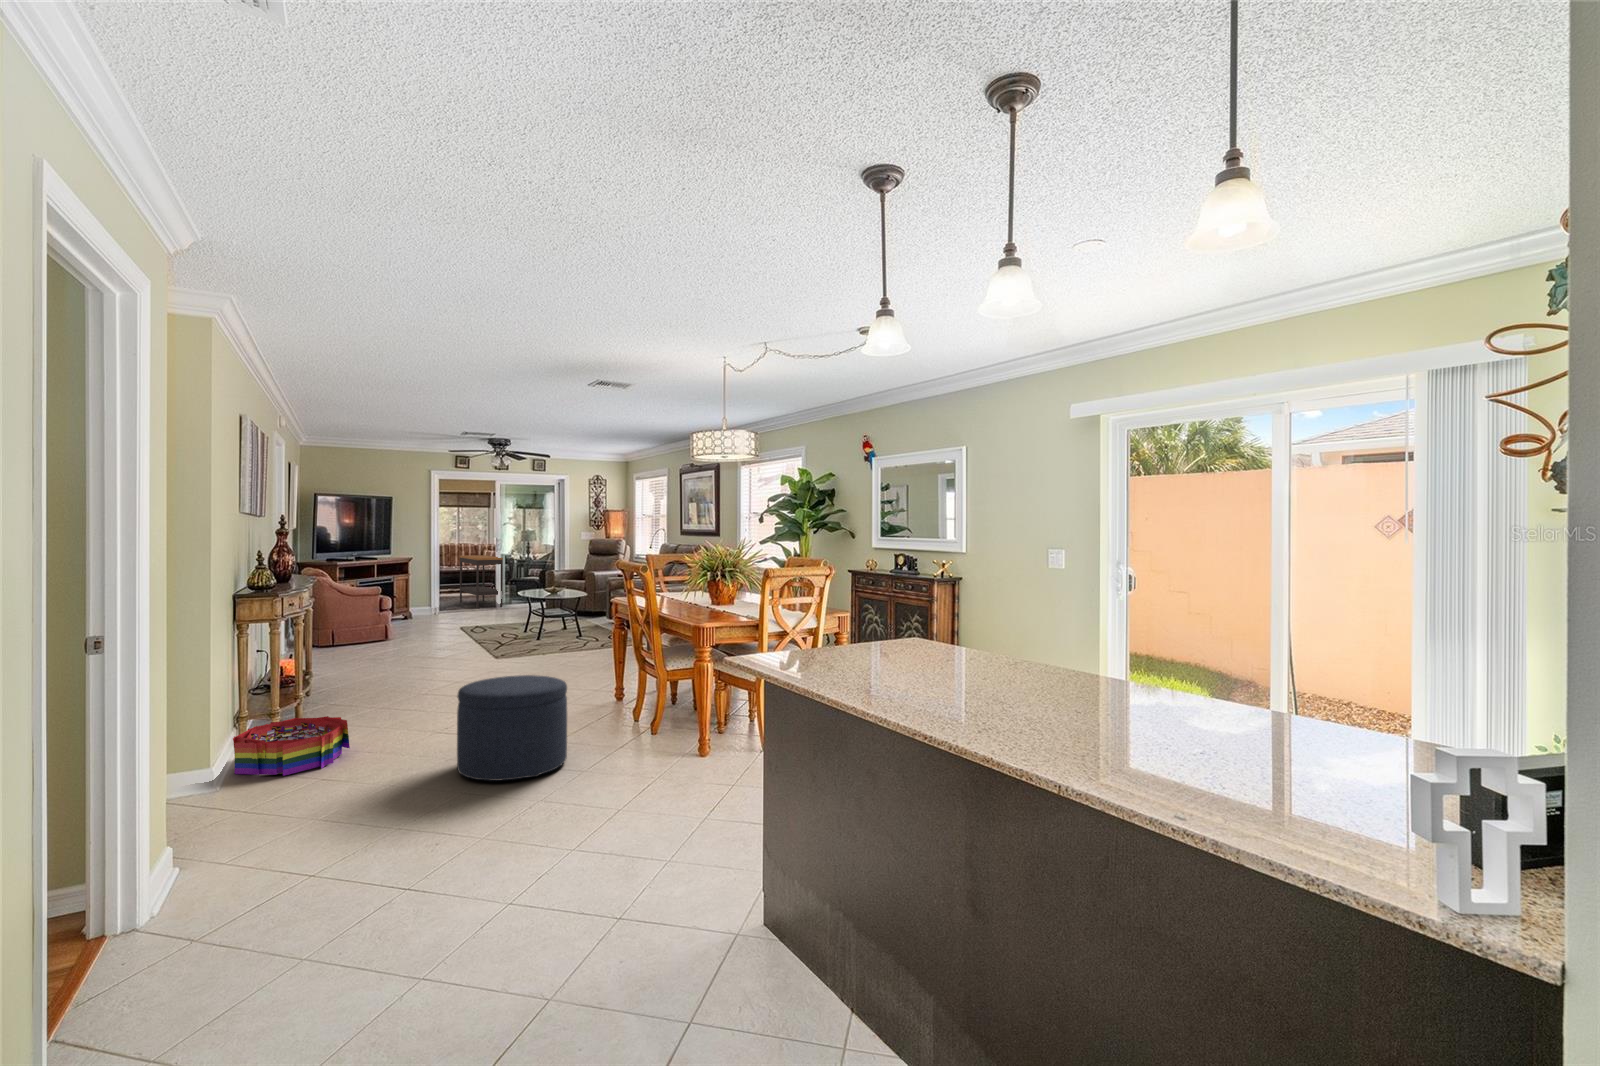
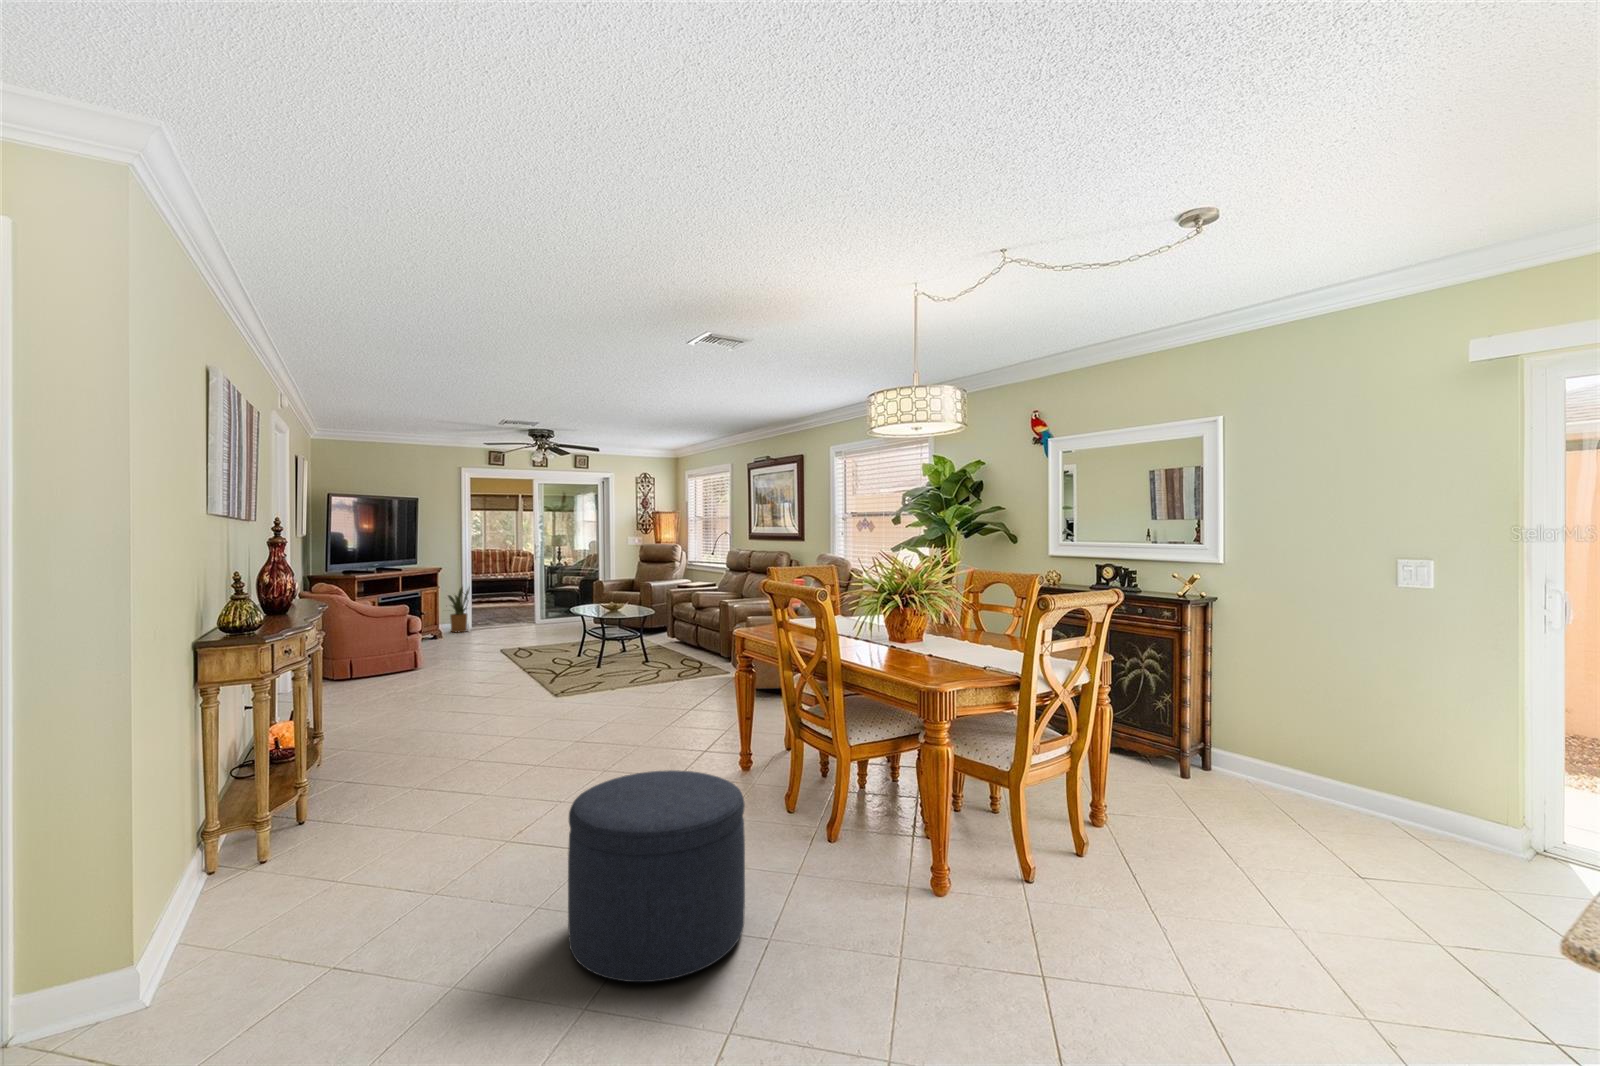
console table: present [460,555,503,608] -> none [491,563,541,624]
house plant: none [412,574,439,615] -> present [448,587,470,632]
storage bin: present [233,716,350,776] -> none [183,836,382,969]

